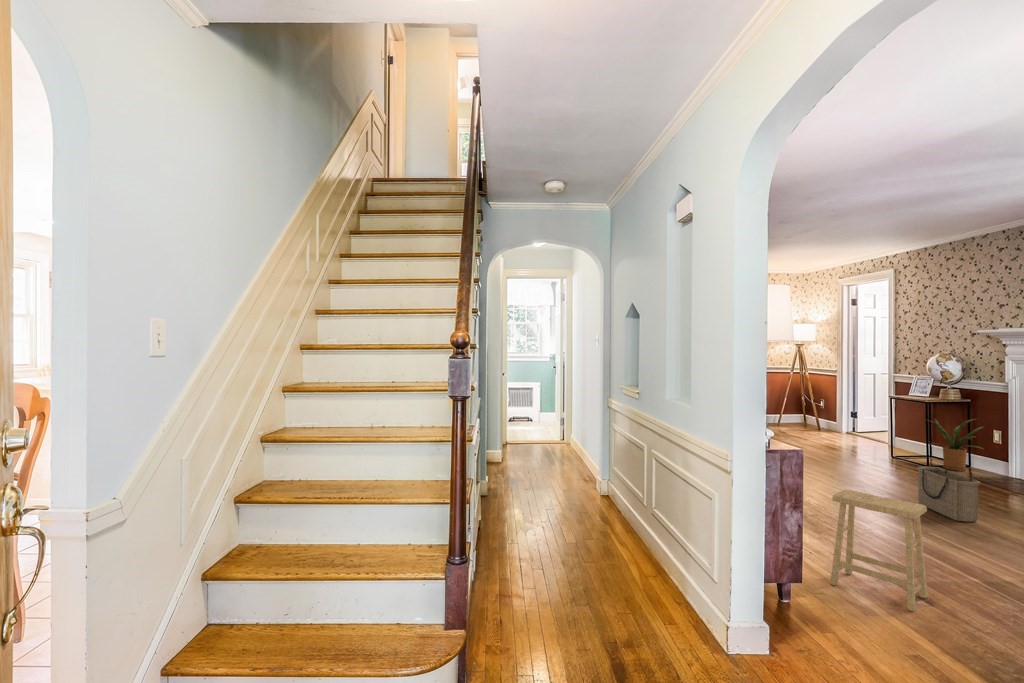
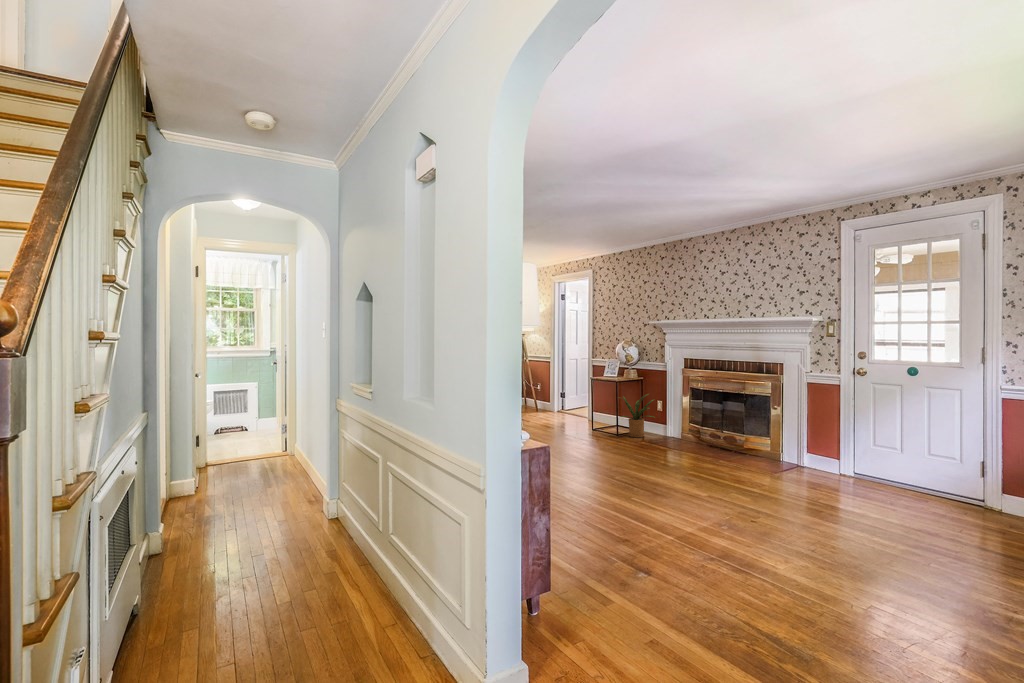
basket: present [917,467,981,522] -> none [618,439,664,485]
footstool: present [830,489,928,612] -> none [570,479,647,590]

